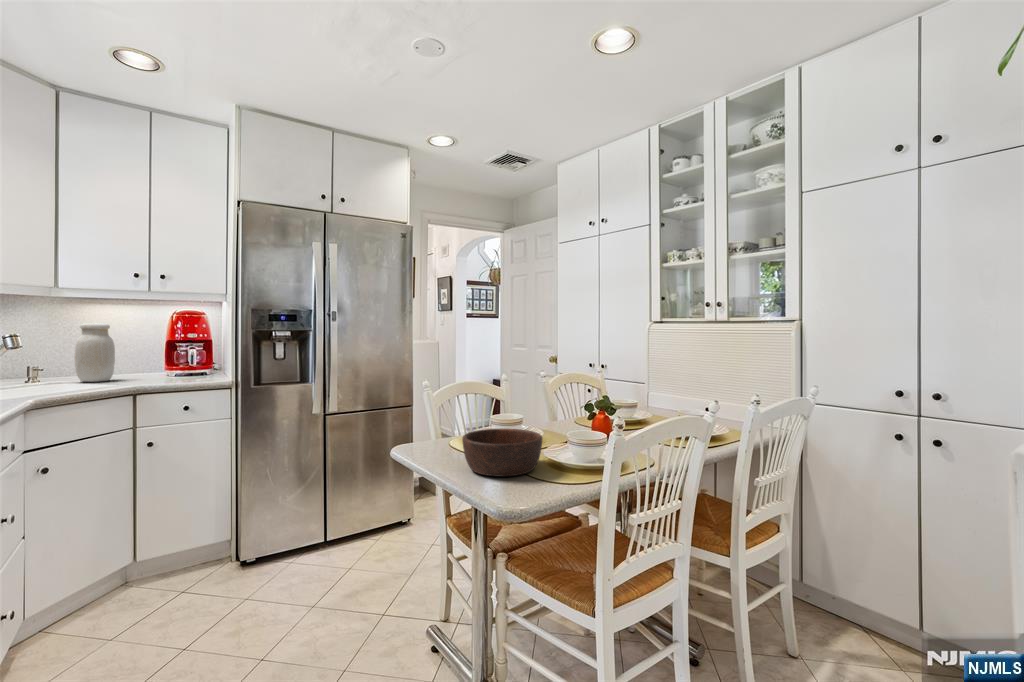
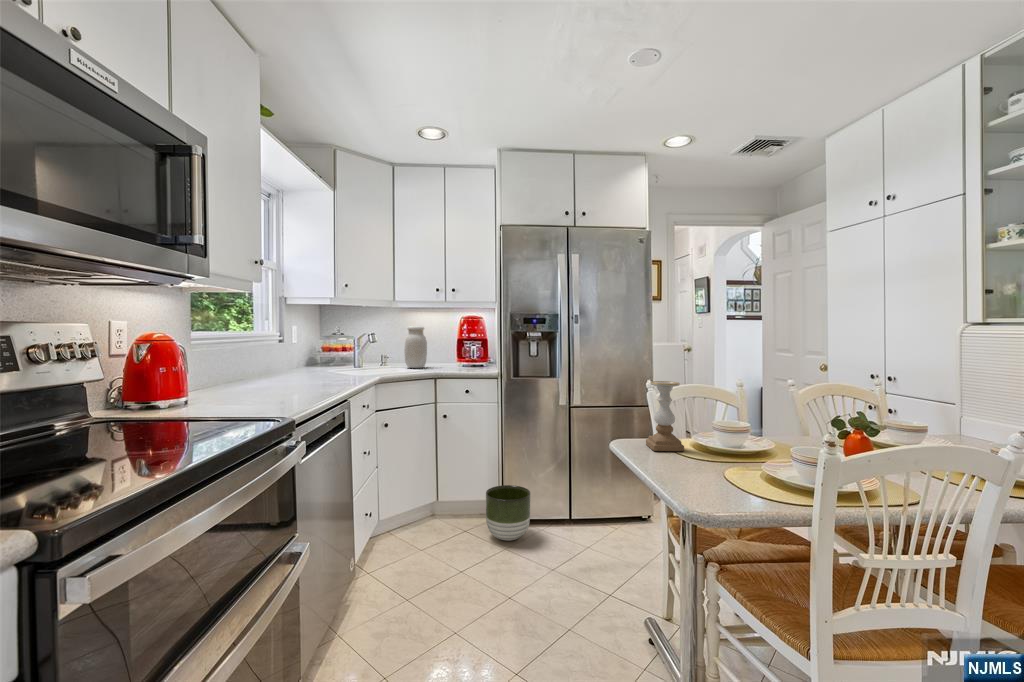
candle holder: none [430,382,468,453] -> present [646,381,684,451]
wooden bowl: present [462,429,542,476] -> none [669,432,762,485]
planter: none [219,517,281,586] -> present [486,485,531,541]

